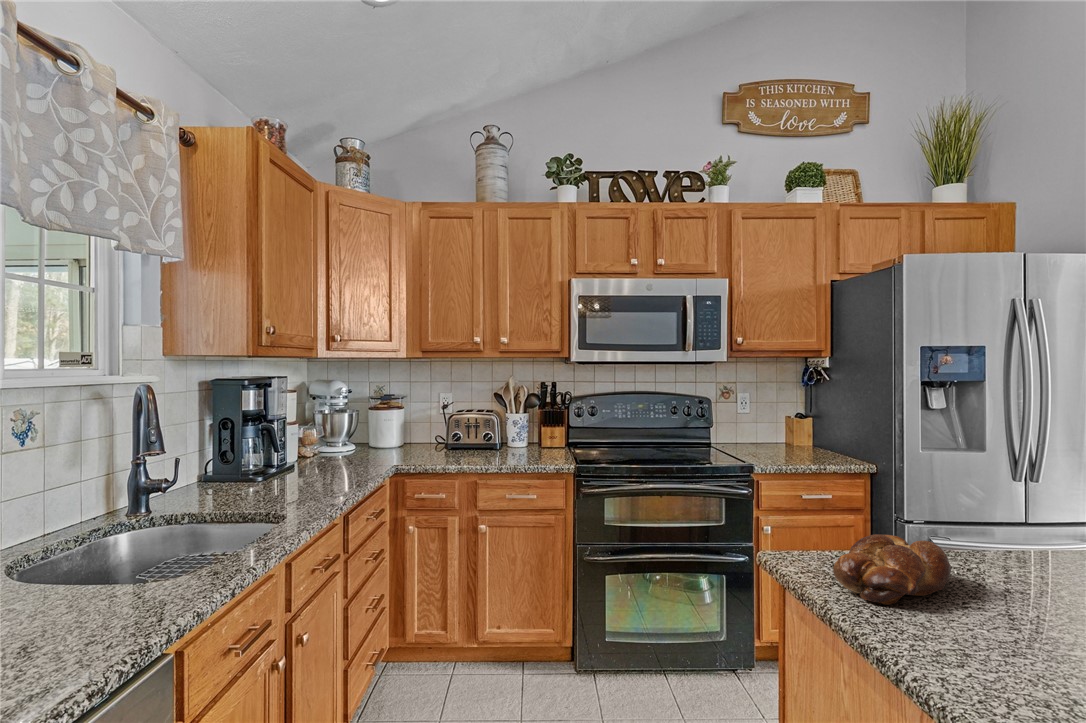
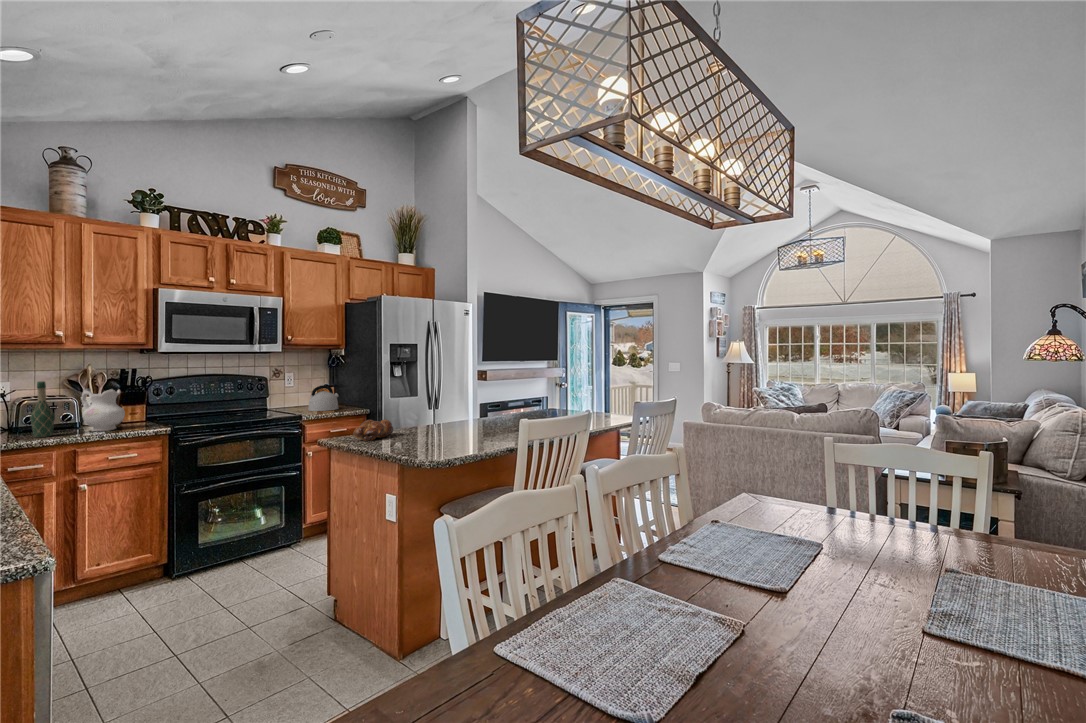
wine bottle: none [443,396,463,462] -> present [30,381,55,437]
ceramic pitcher: none [492,406,532,460] -> present [82,389,125,431]
kettle: none [768,414,821,457] -> present [308,385,340,411]

